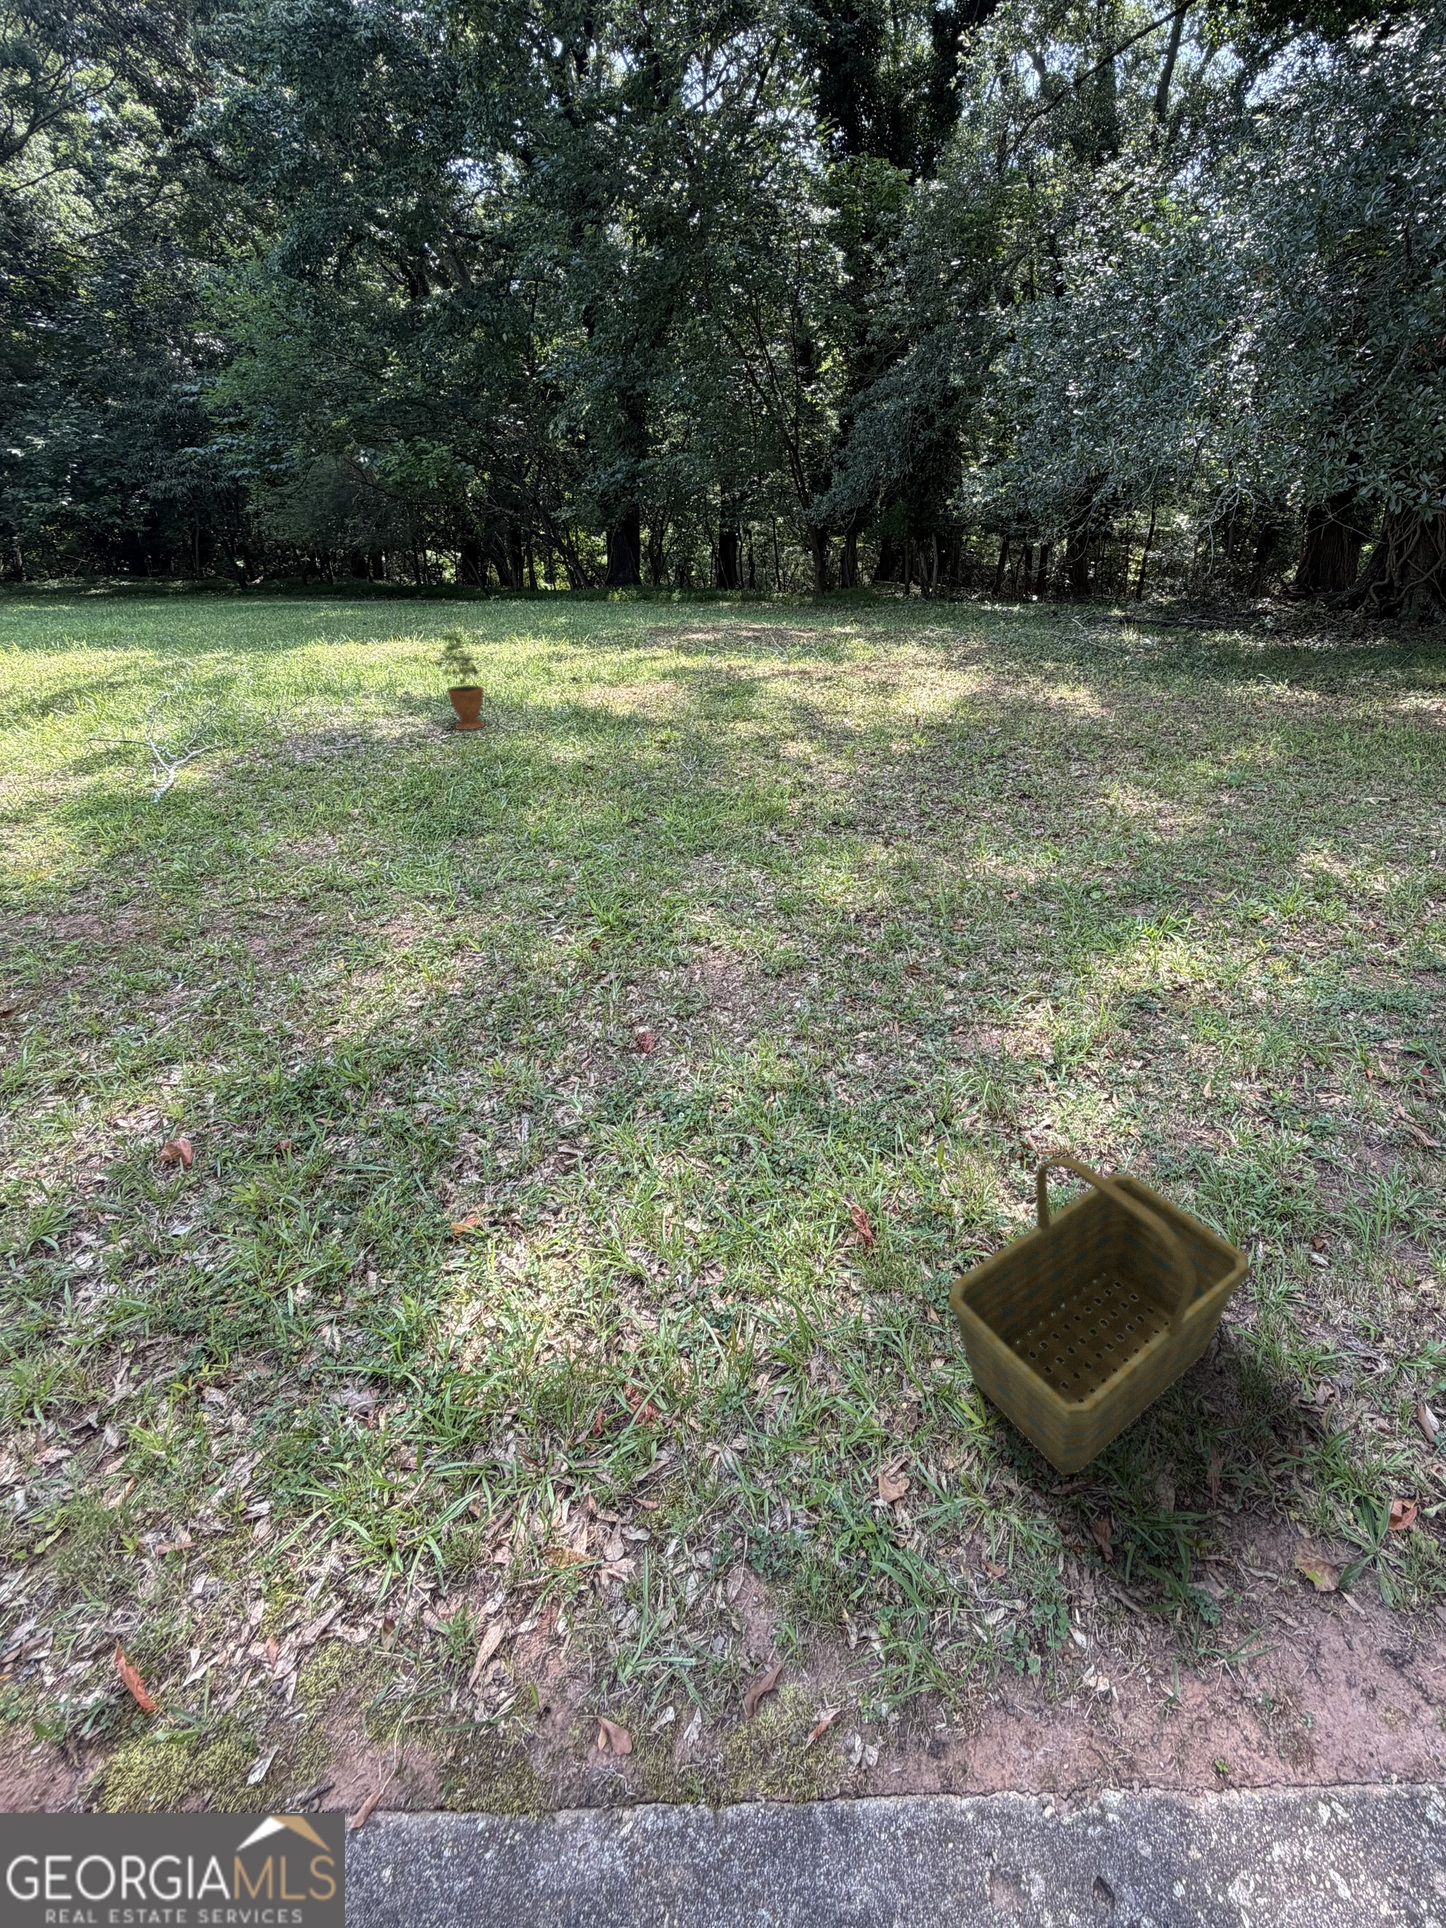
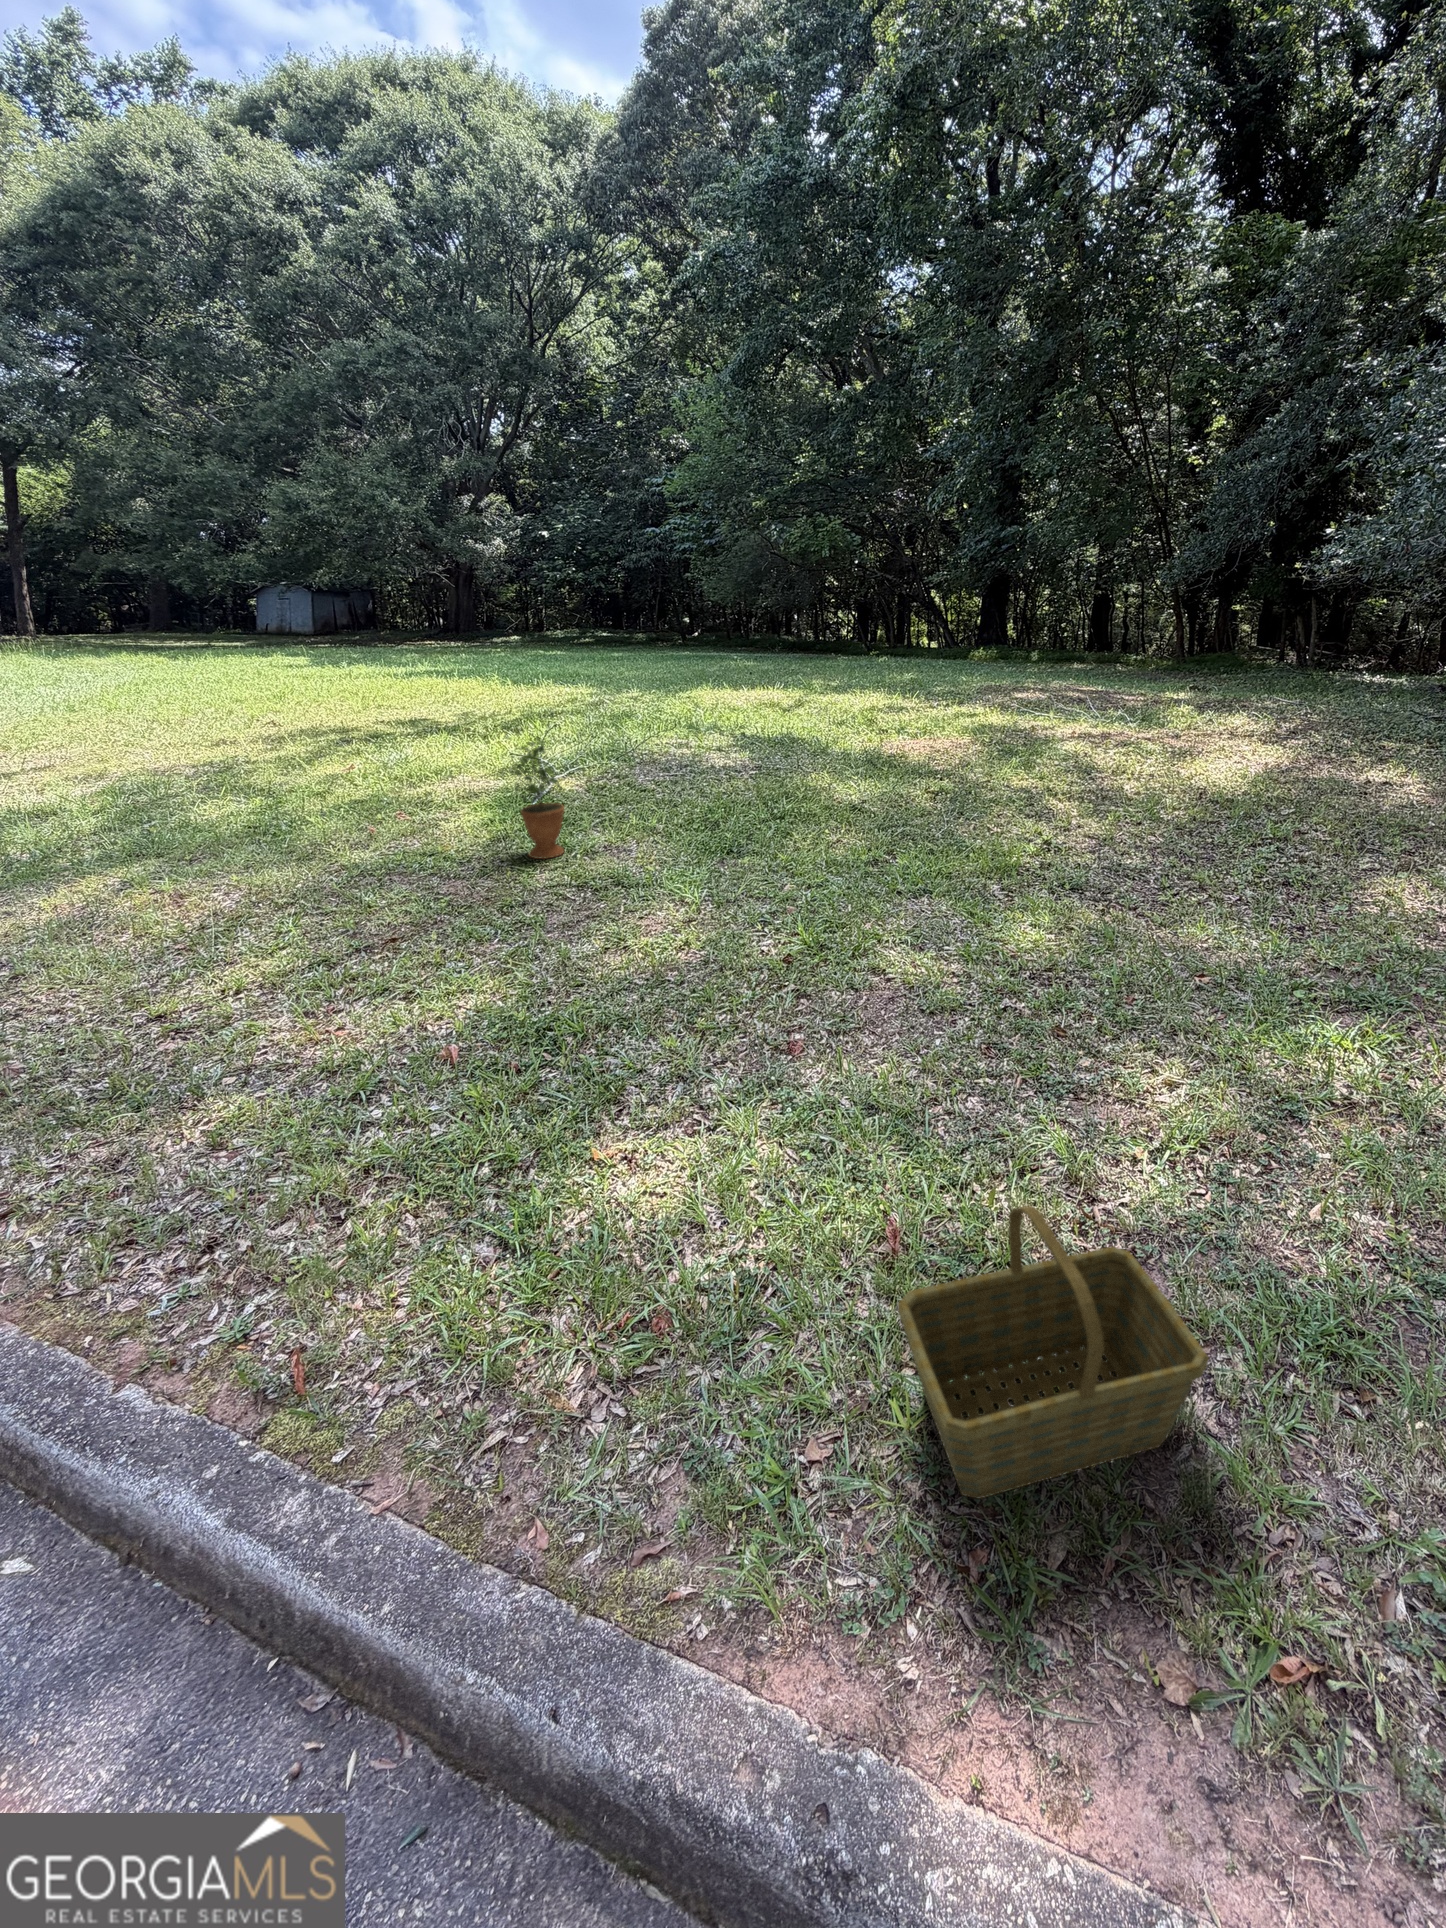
potted plant: present [438,631,485,730] -> present [513,737,564,859]

